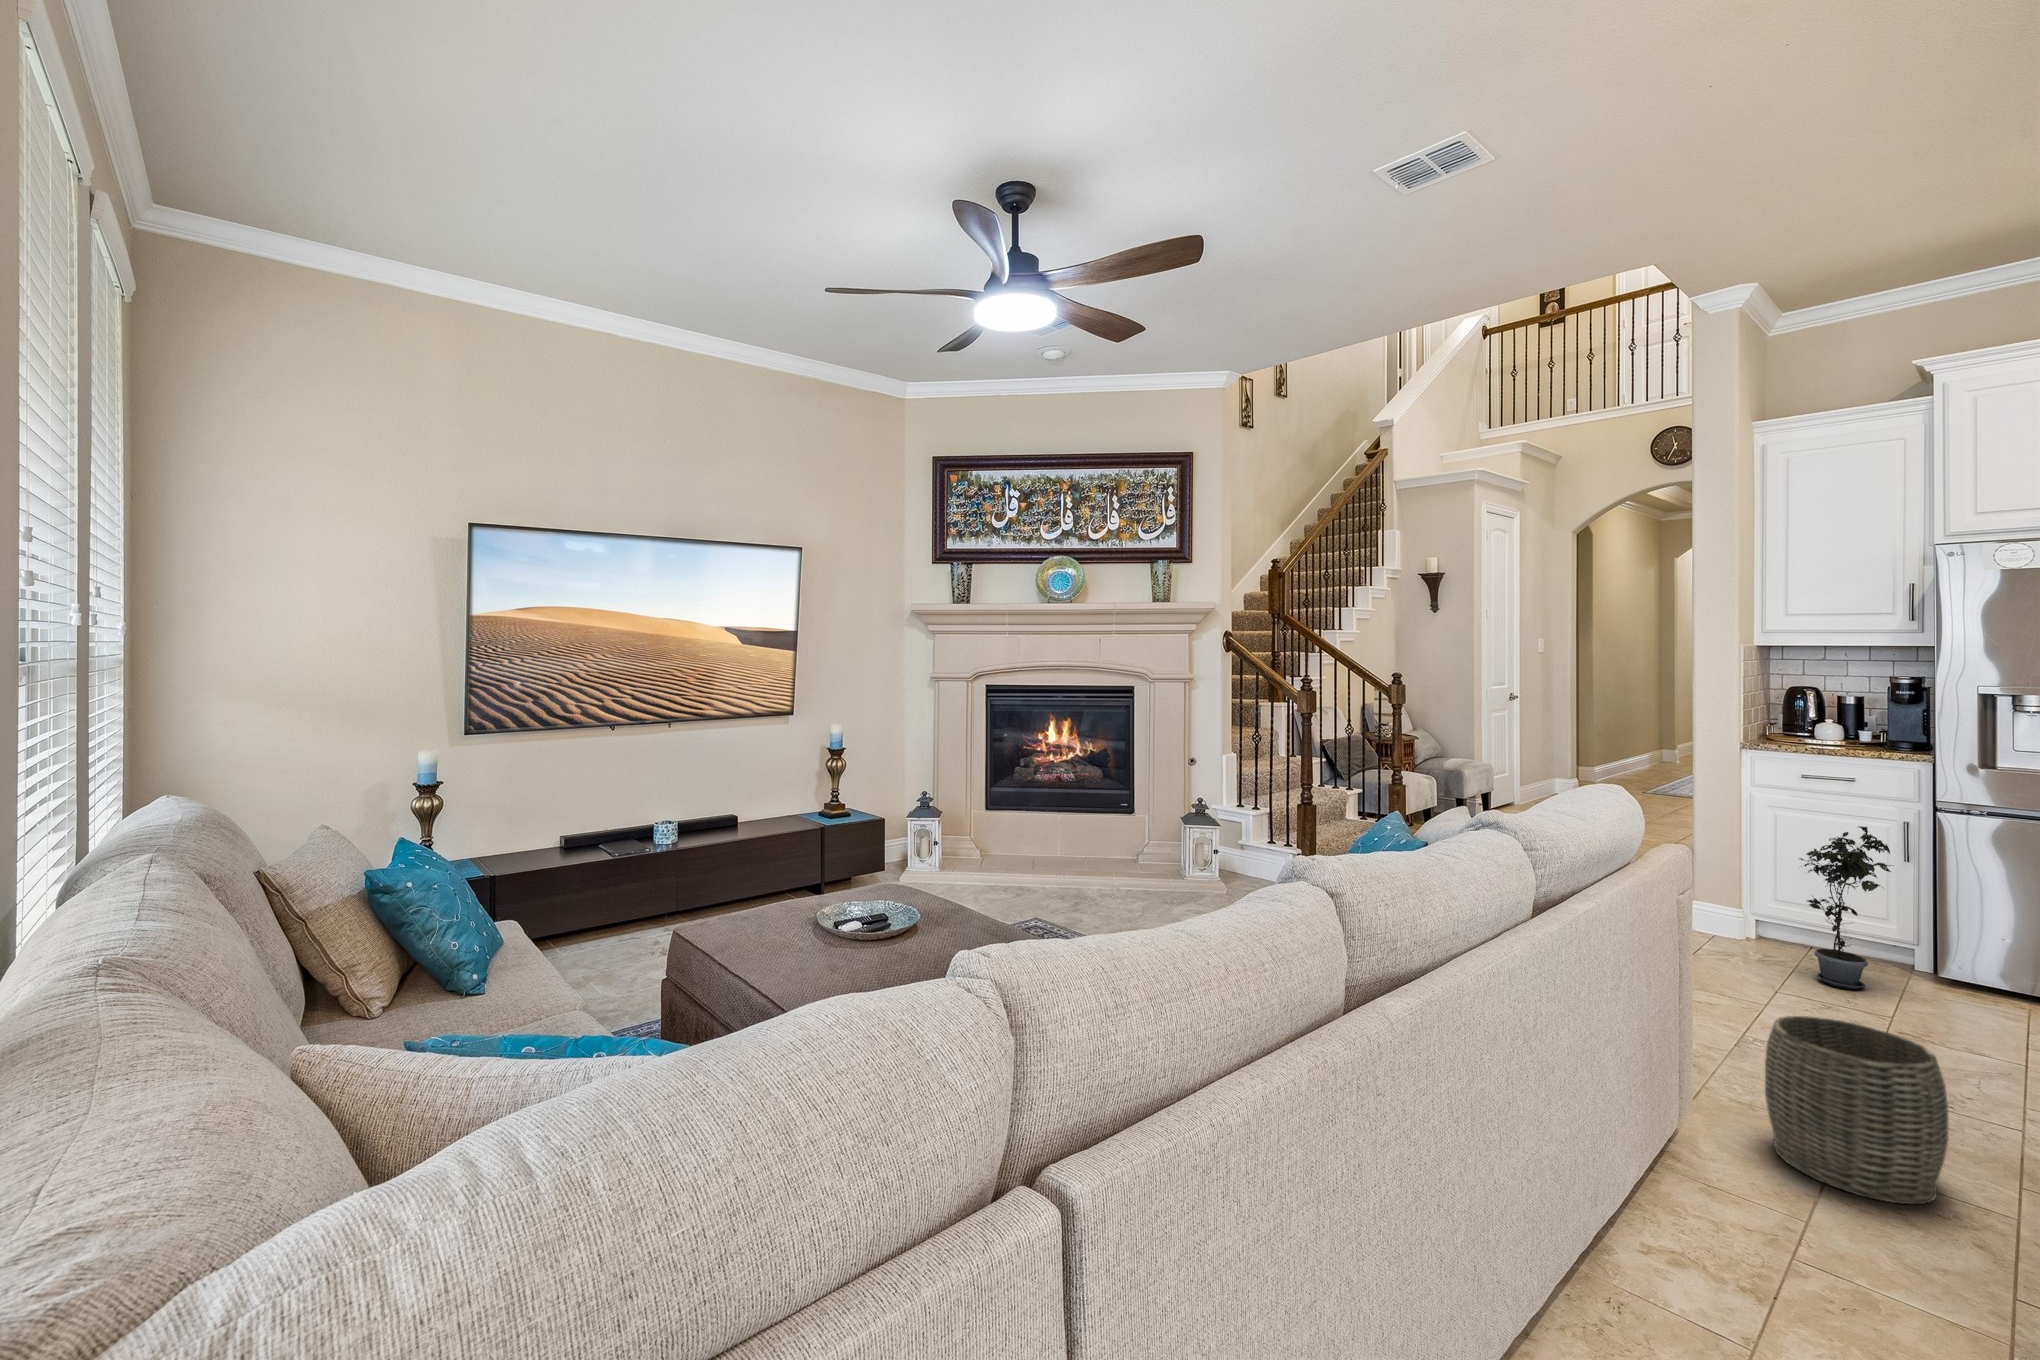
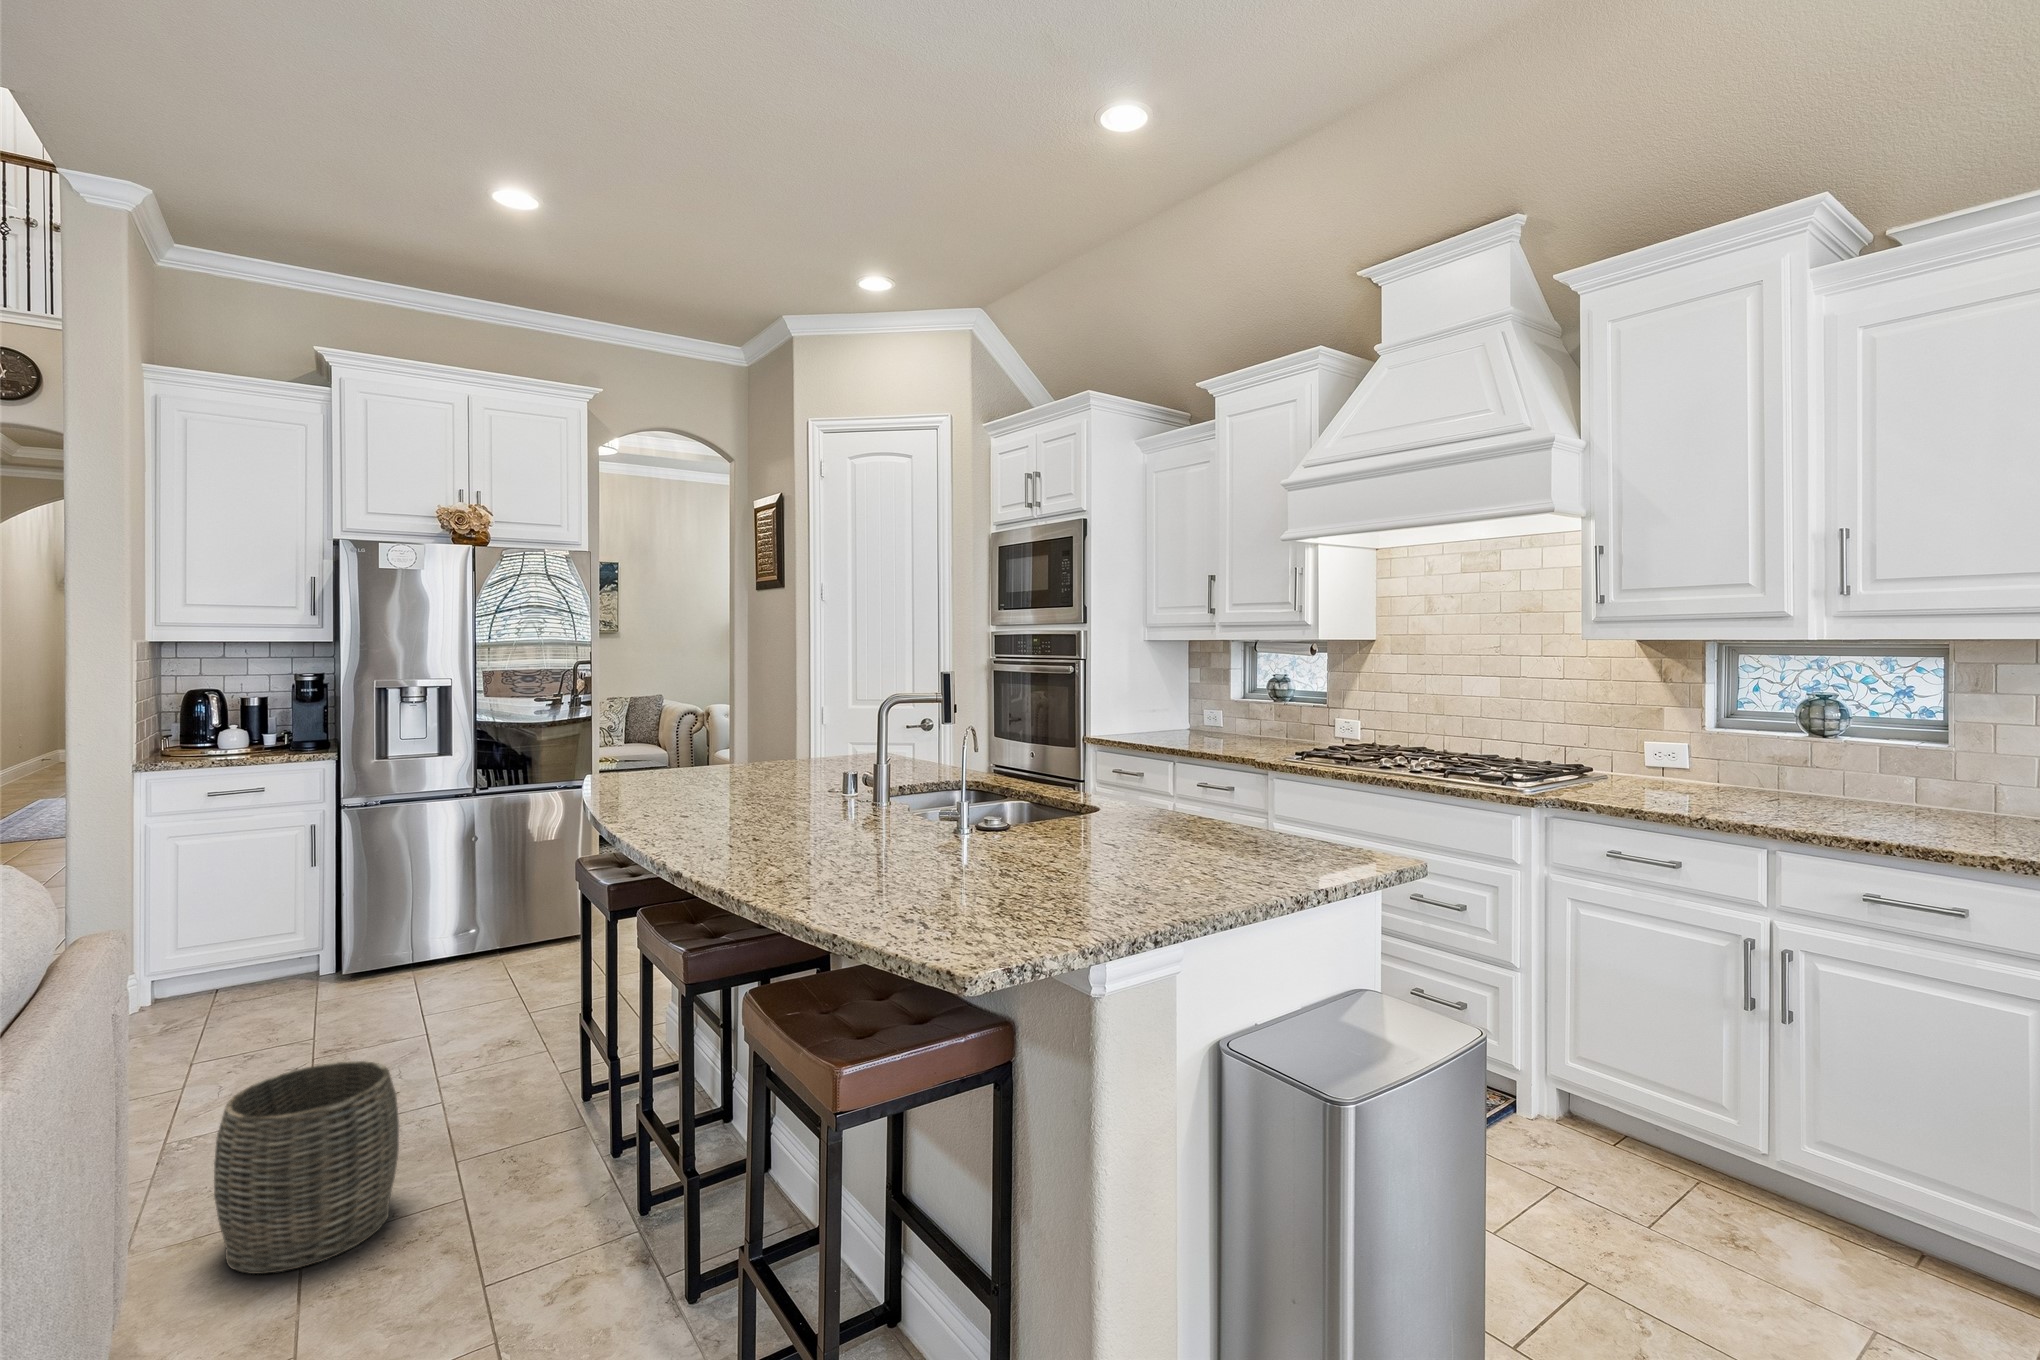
potted plant: present [1800,826,1891,989] -> none [205,839,307,1026]

